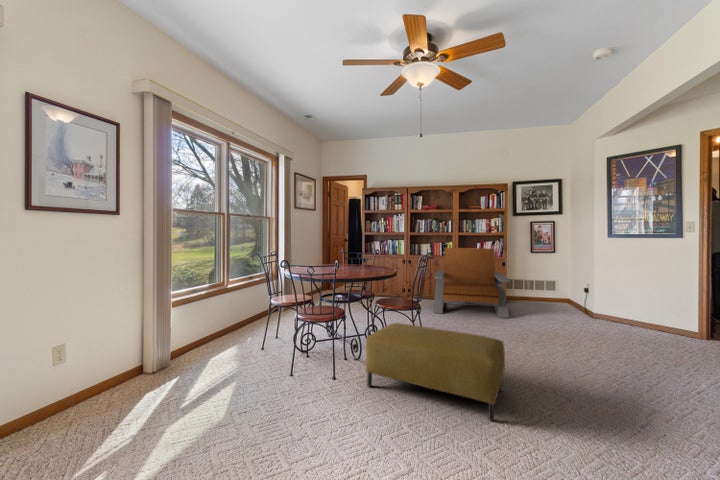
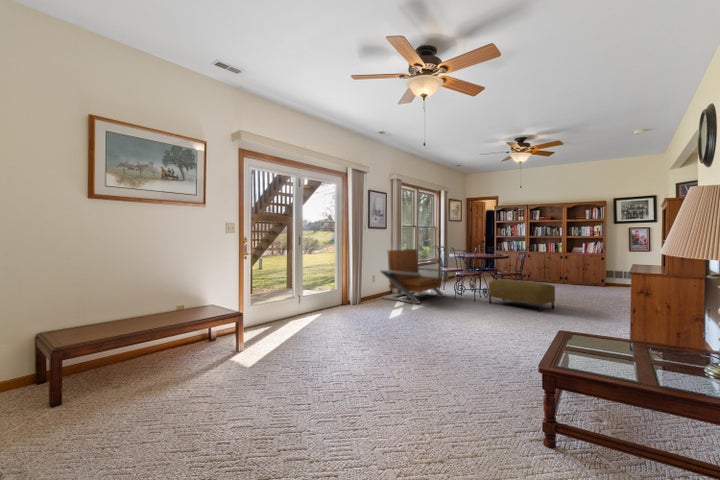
lounge chair: present [434,248,510,318] -> present [381,249,445,304]

